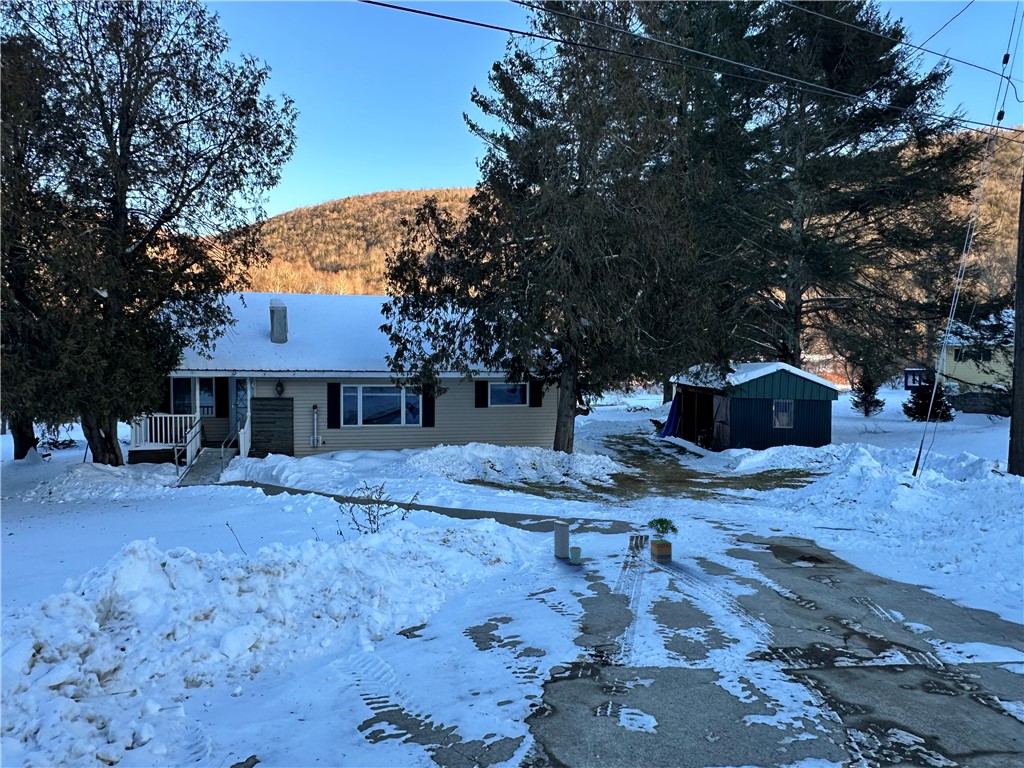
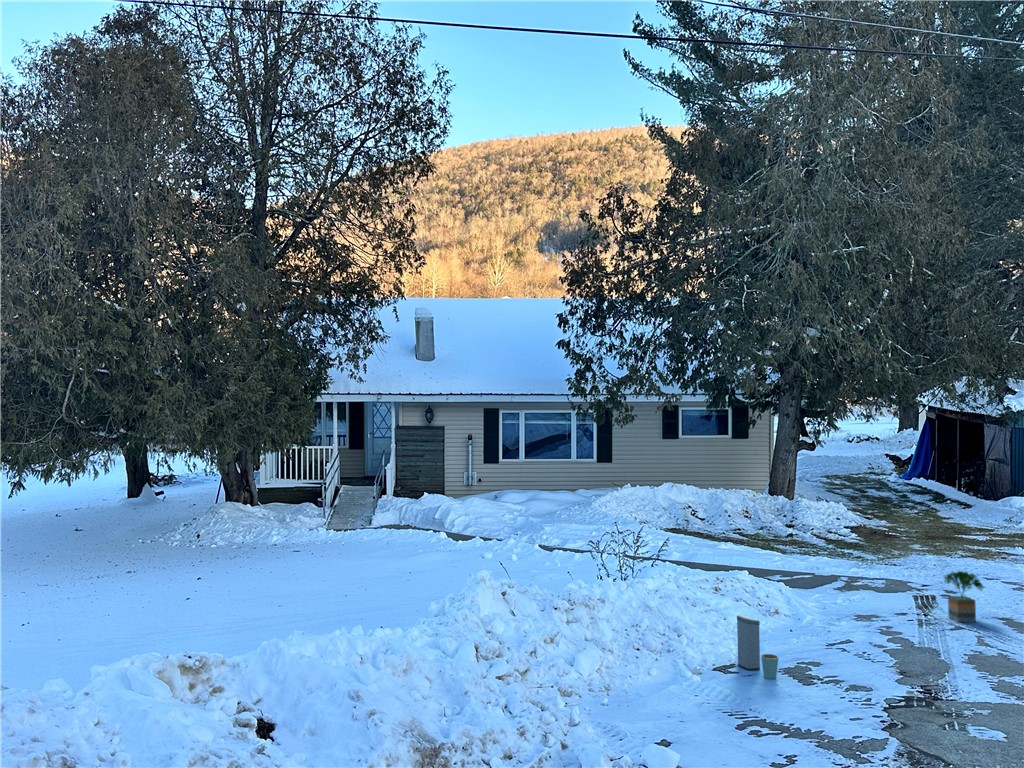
trash can: present [554,521,581,564] -> present [737,615,778,679]

